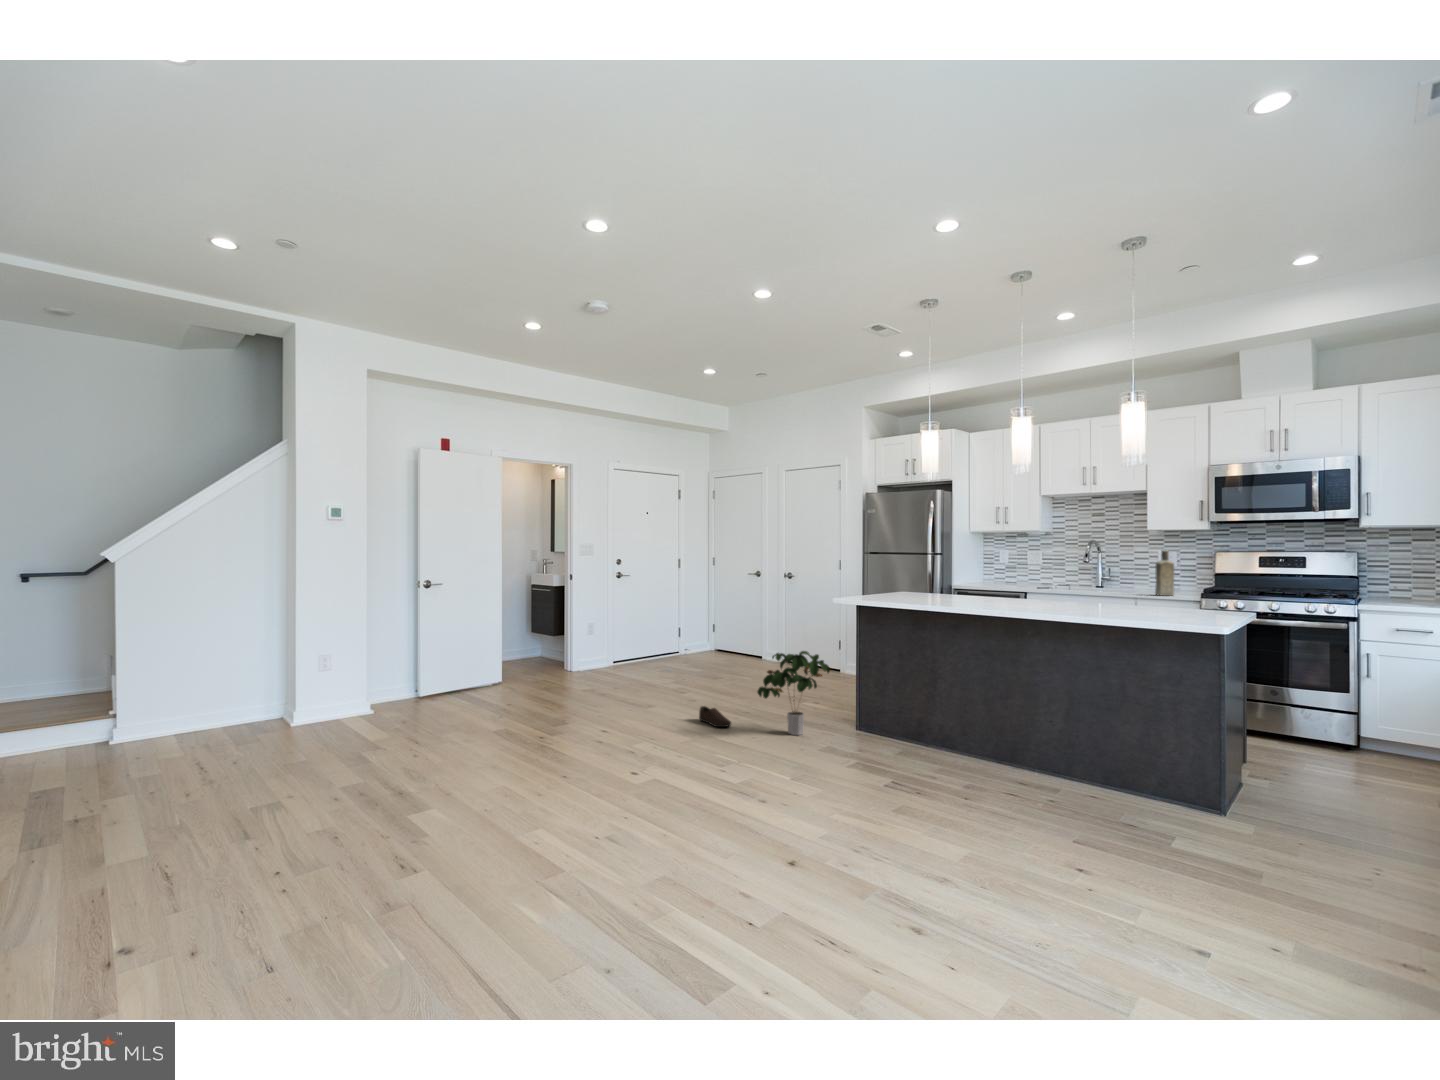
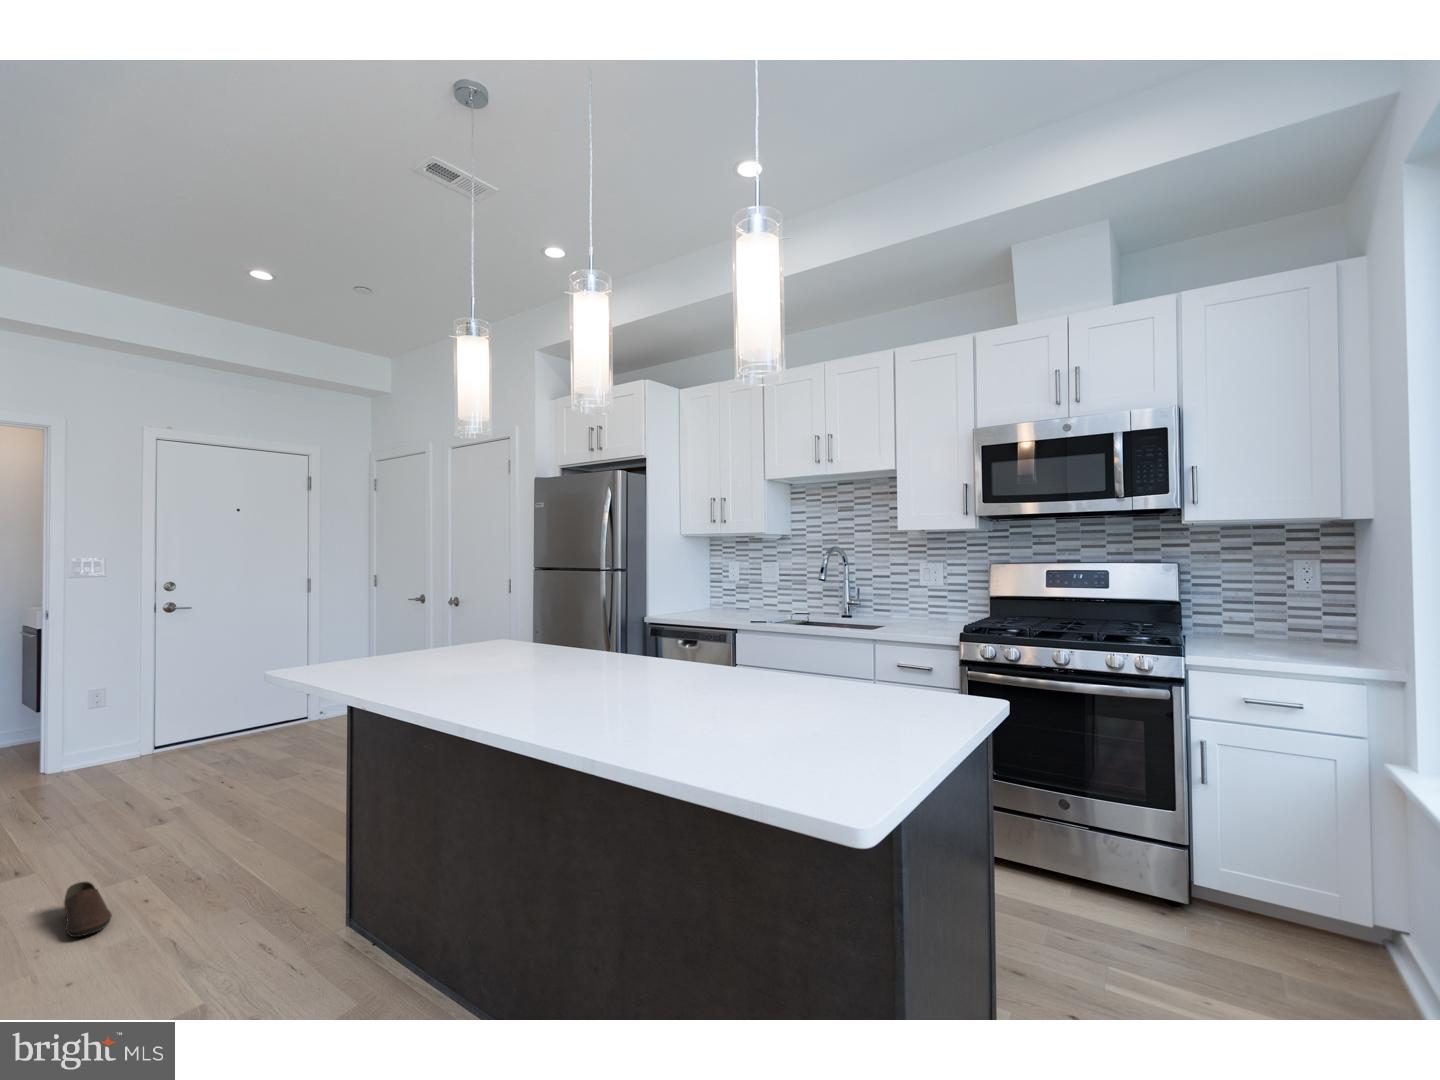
bottle: present [1155,550,1174,596] -> none [897,563,928,635]
potted plant: present [757,651,830,735] -> none [120,775,303,951]

